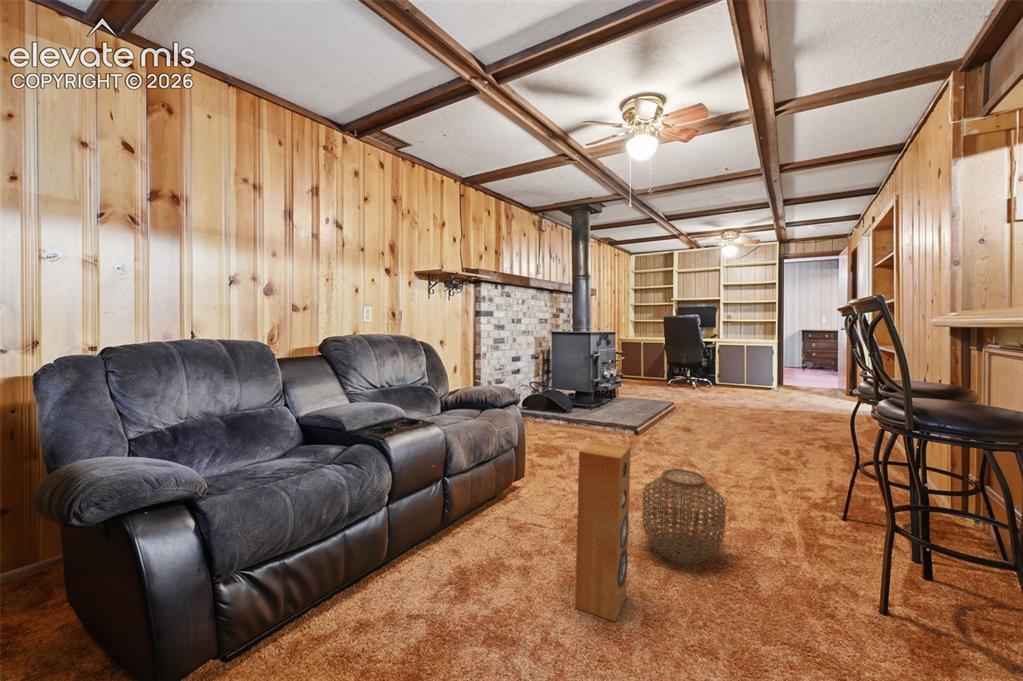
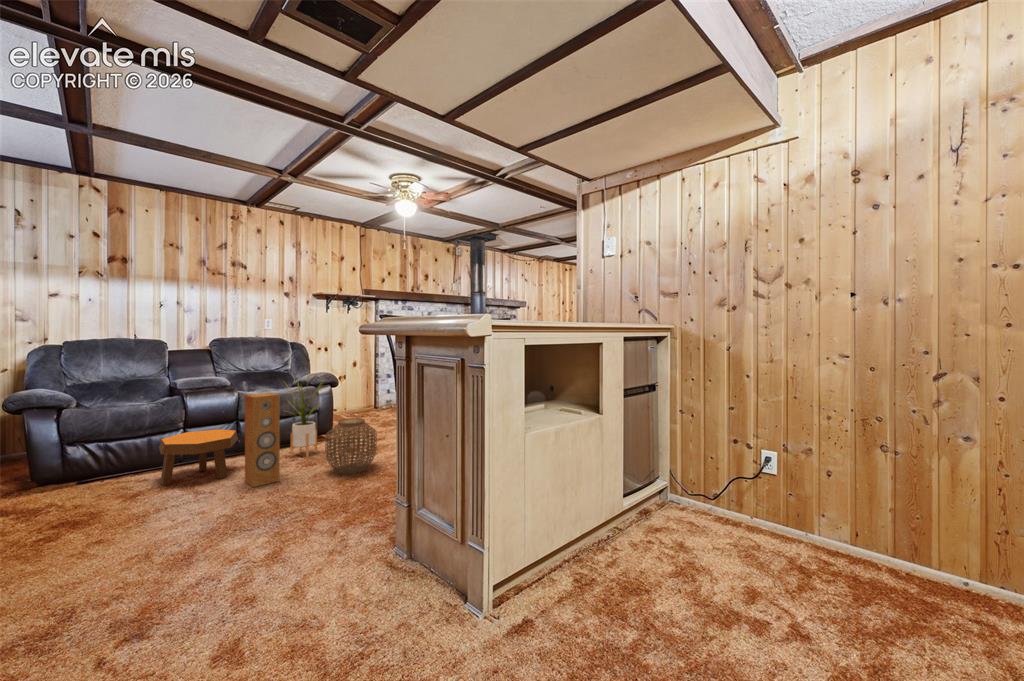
house plant: none [511,394,581,531] -> present [291,383,317,457]
footstool: none [404,503,532,643] -> present [159,429,238,486]

